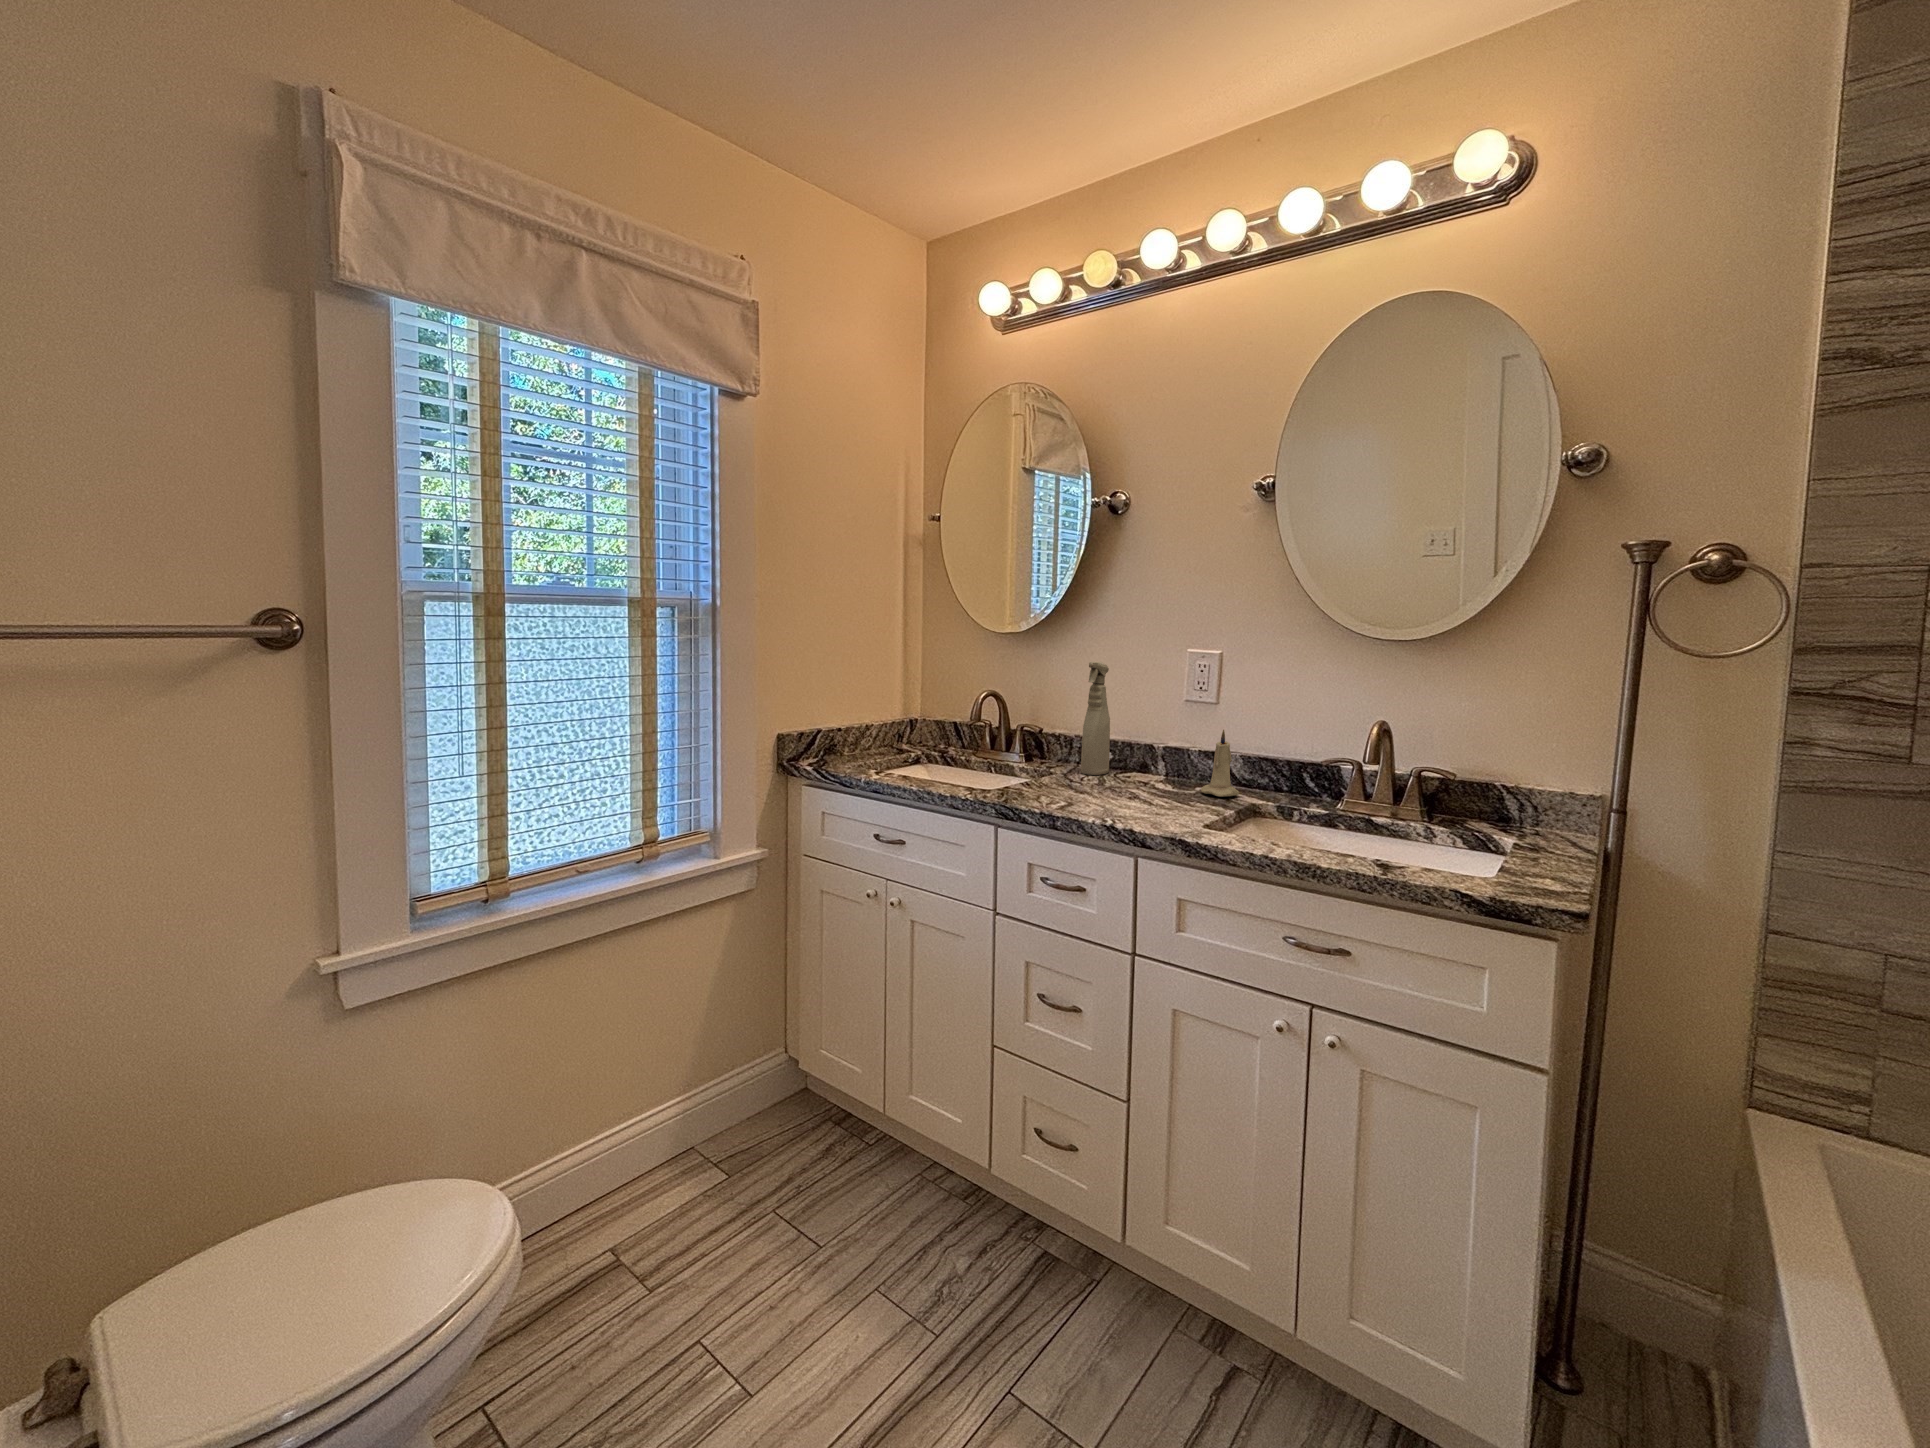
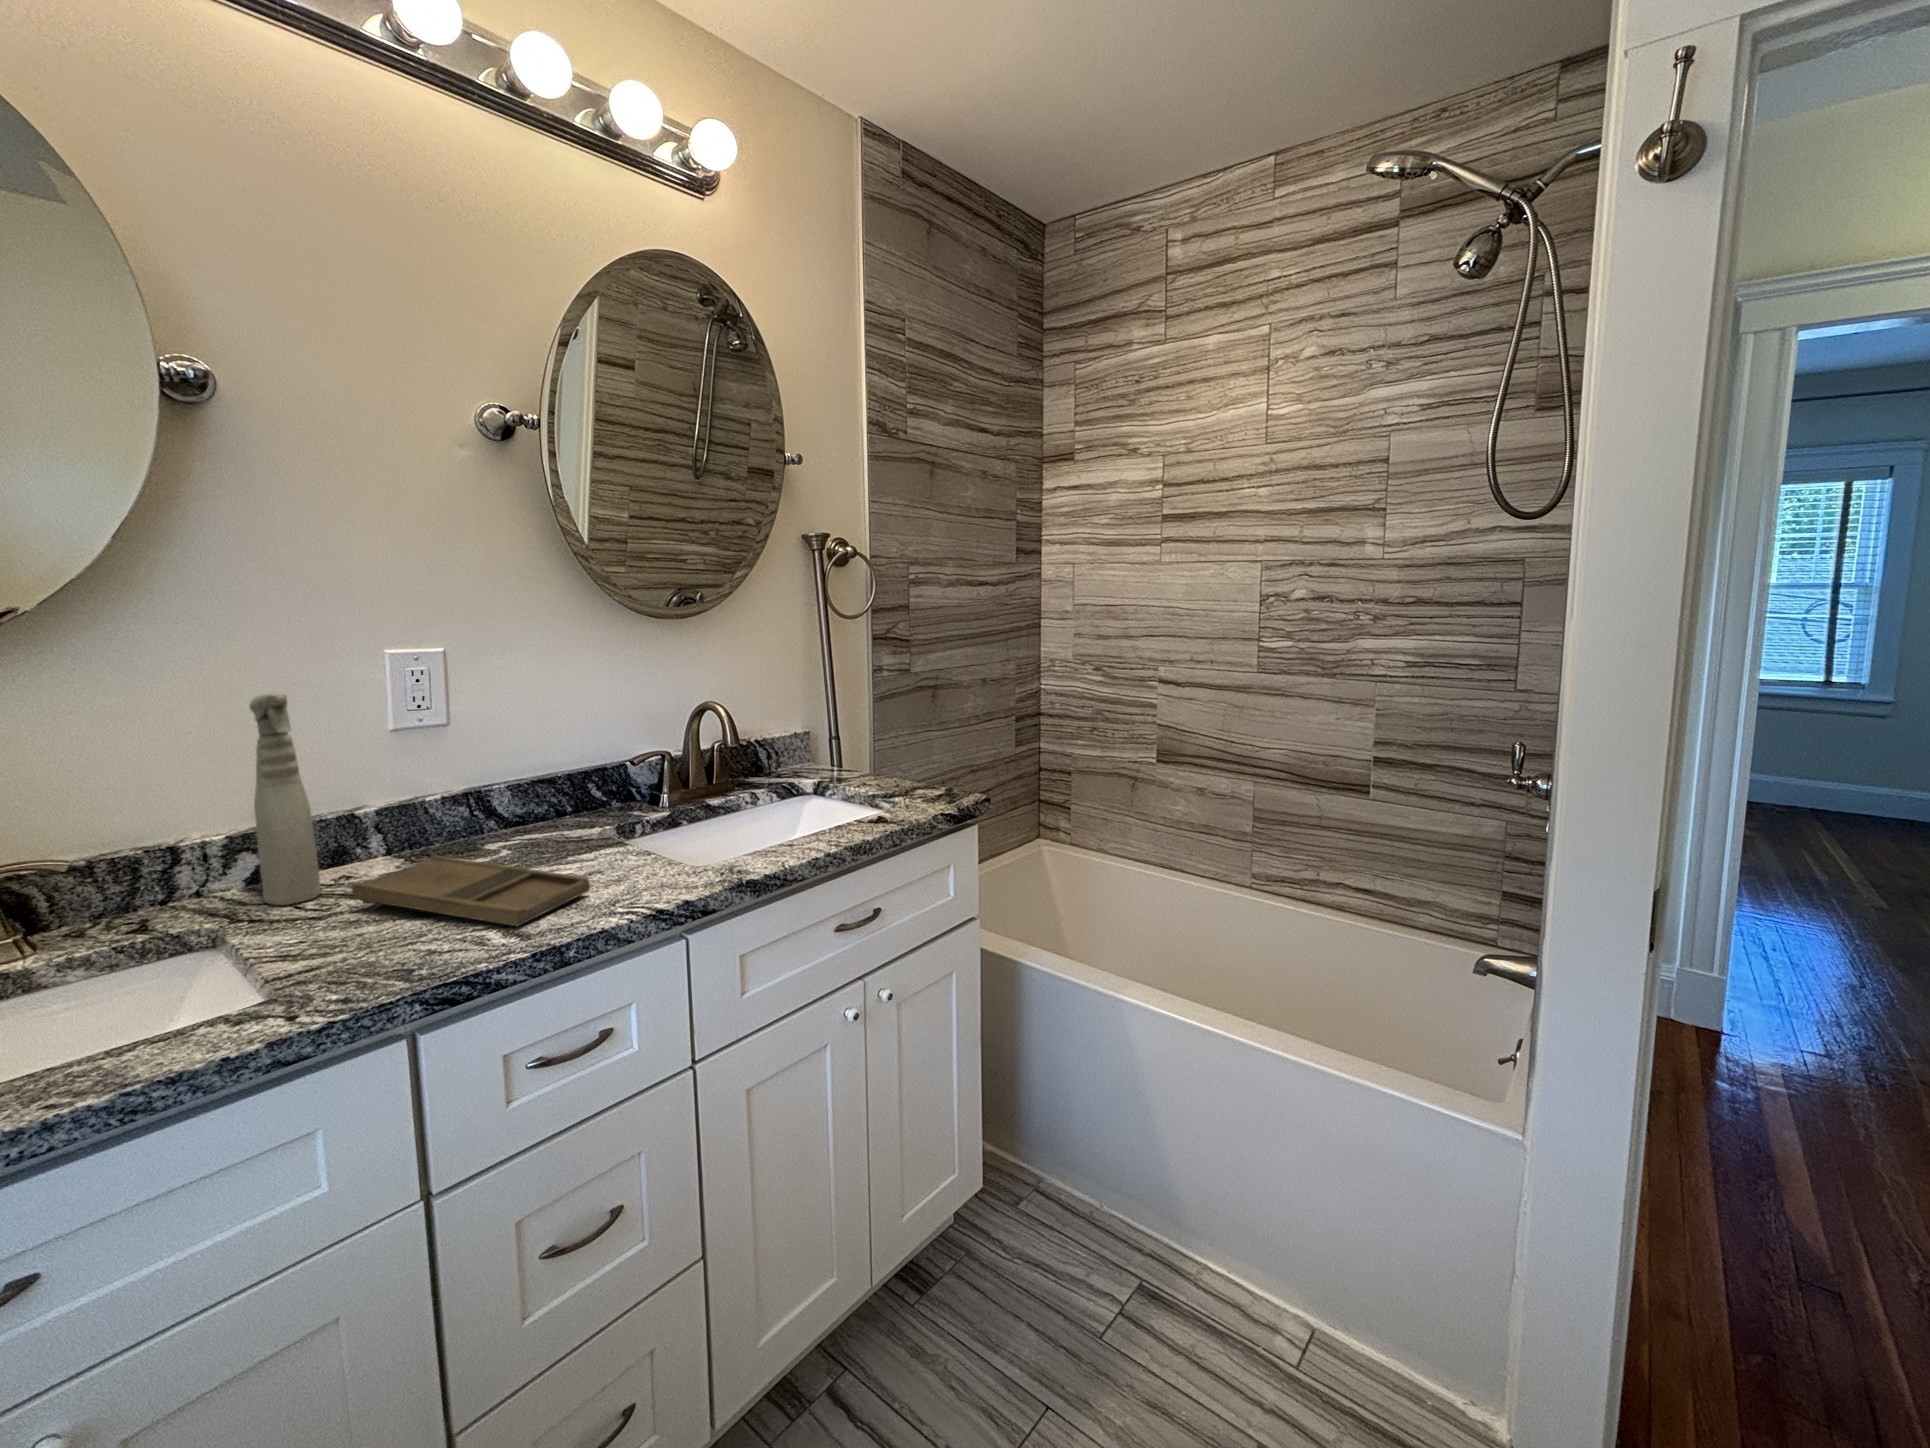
candle: present [1201,730,1239,797] -> none [517,753,570,846]
tray: none [1067,767,1131,808] -> present [352,855,590,926]

